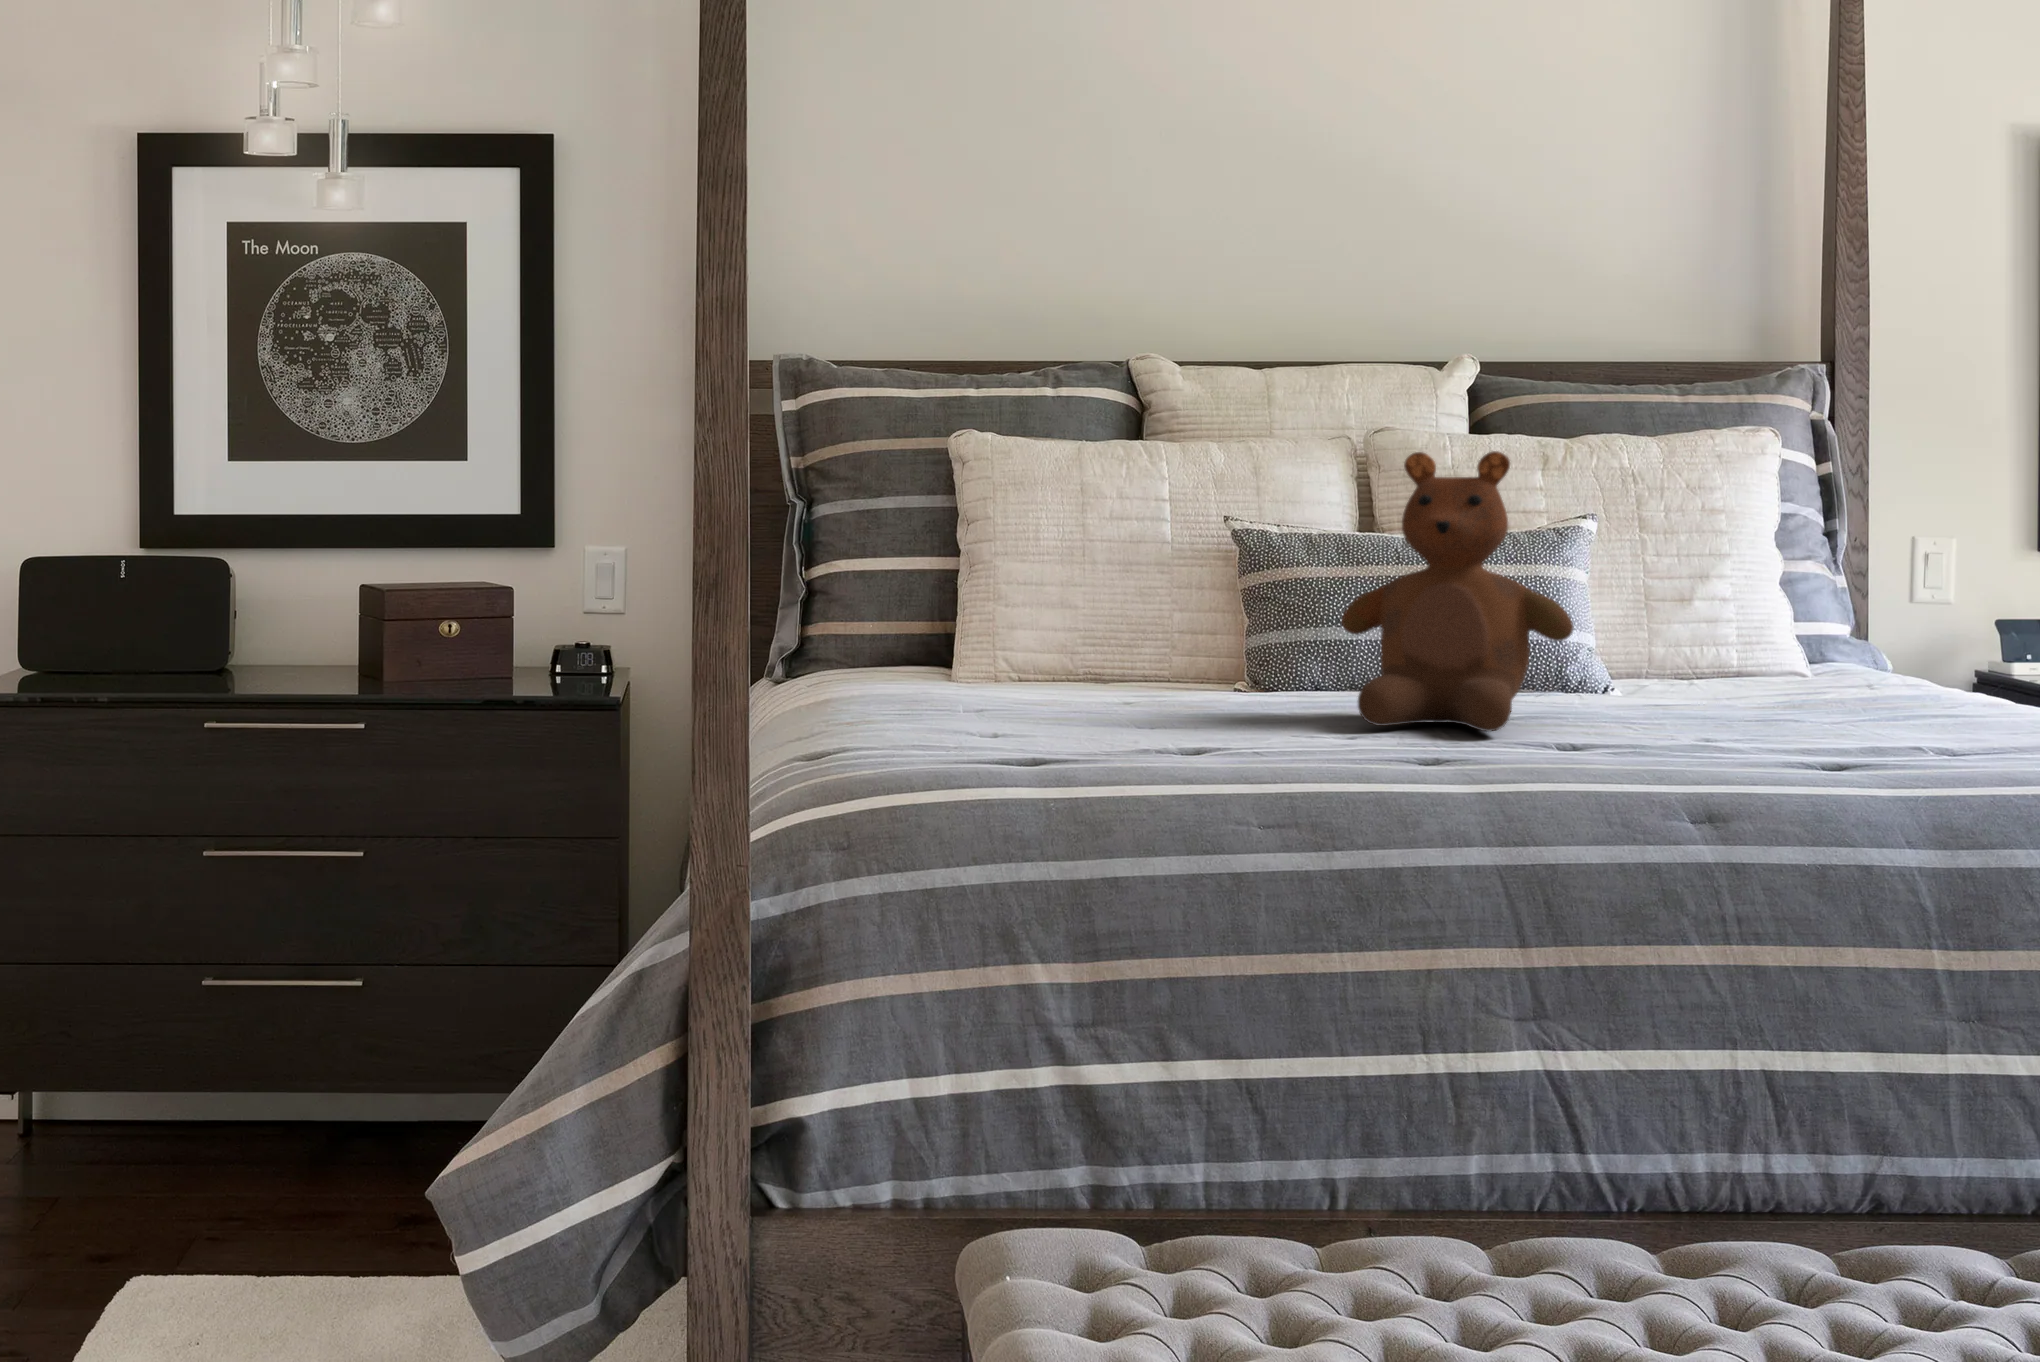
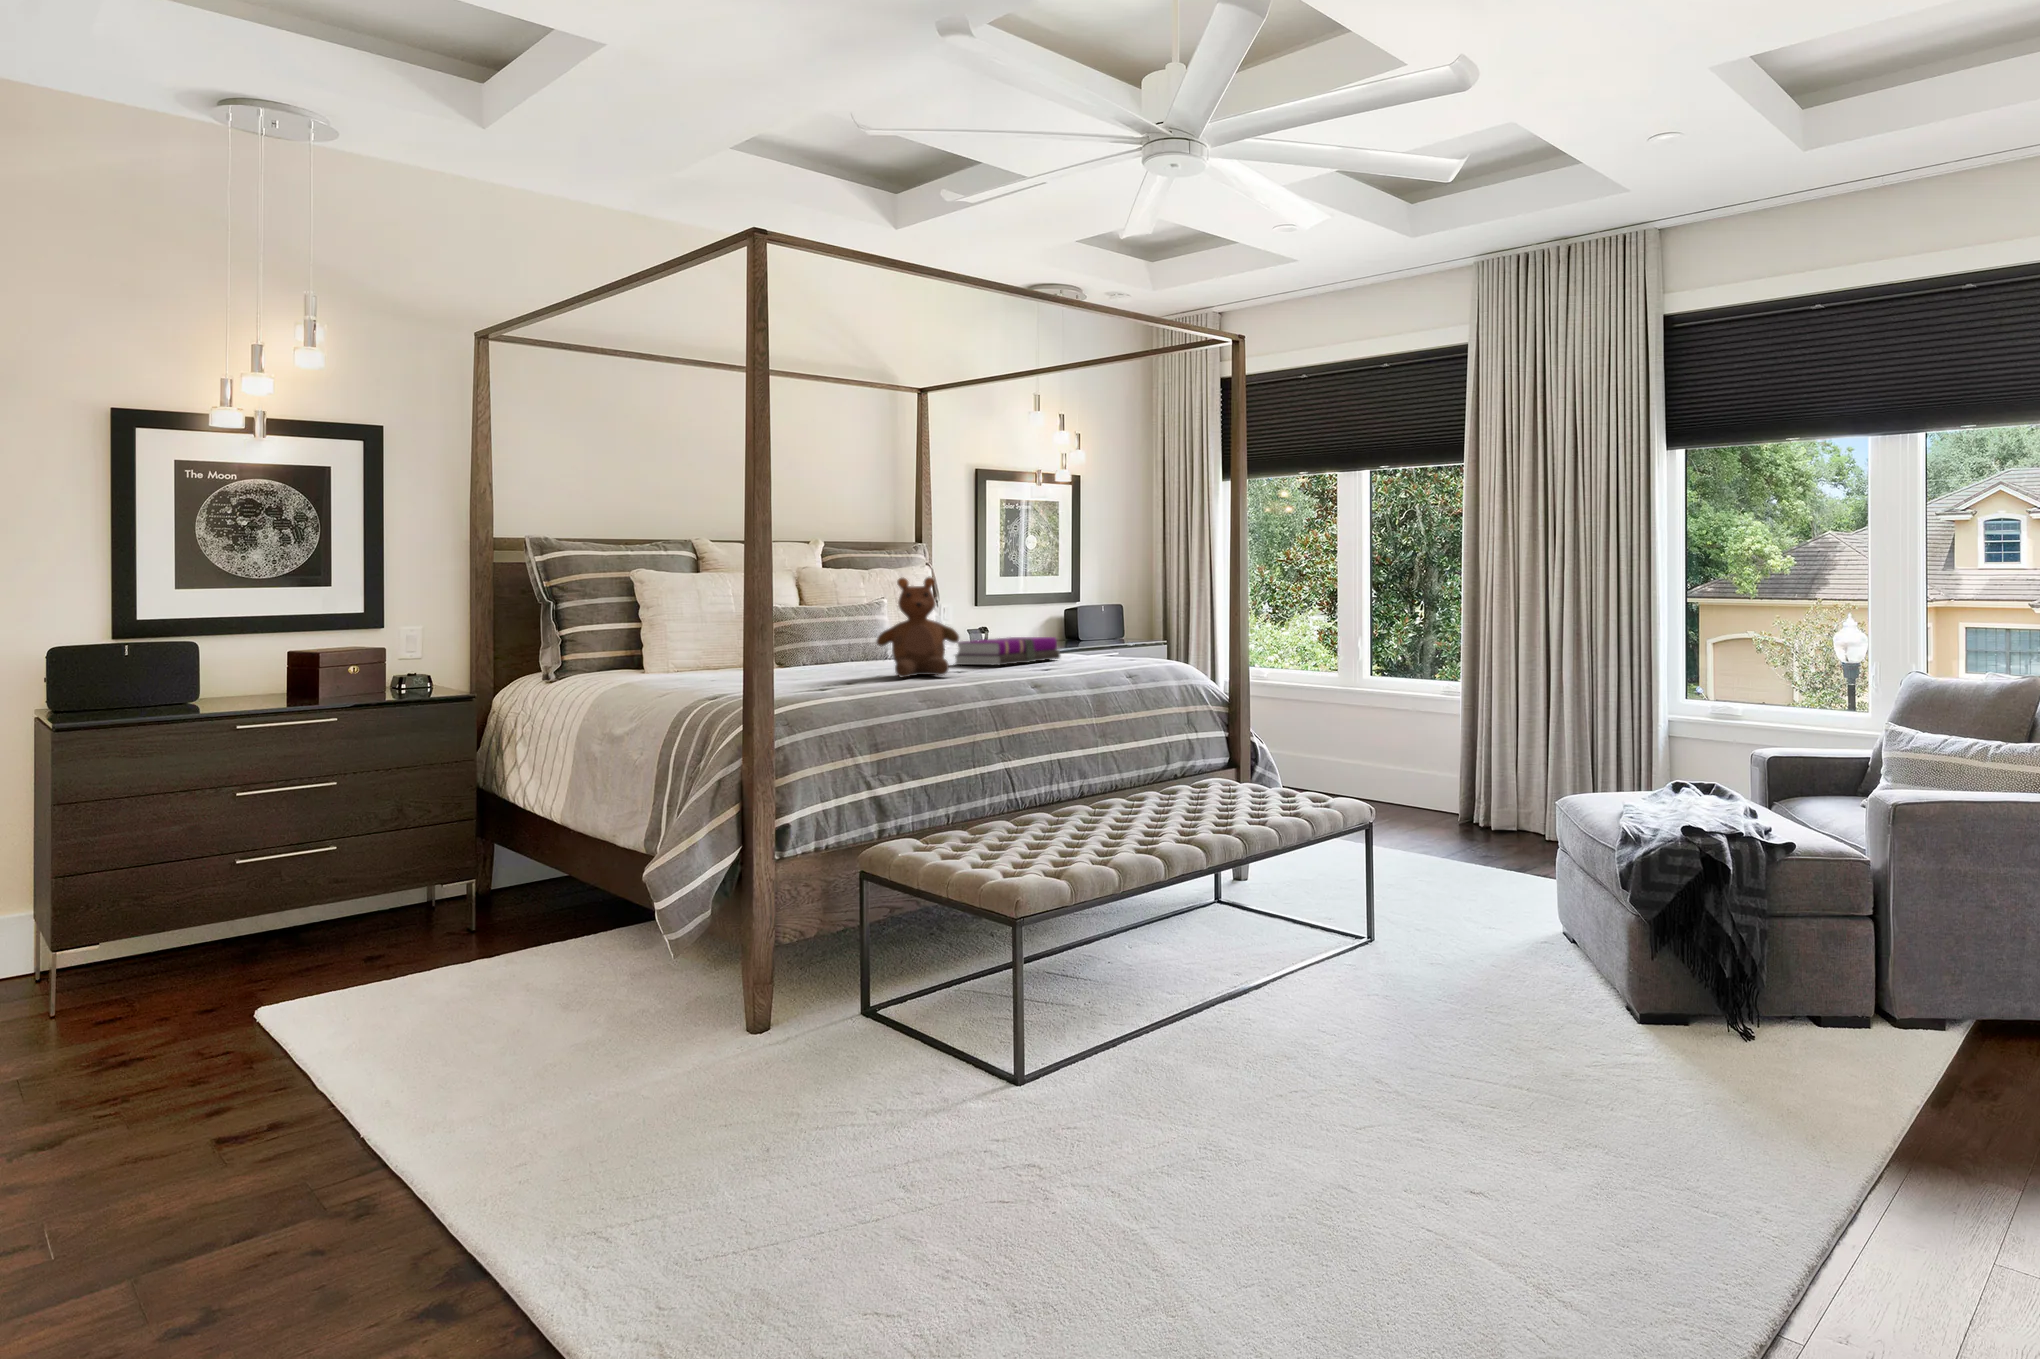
notebook: none [1607,638,1945,717] -> present [955,637,1060,665]

